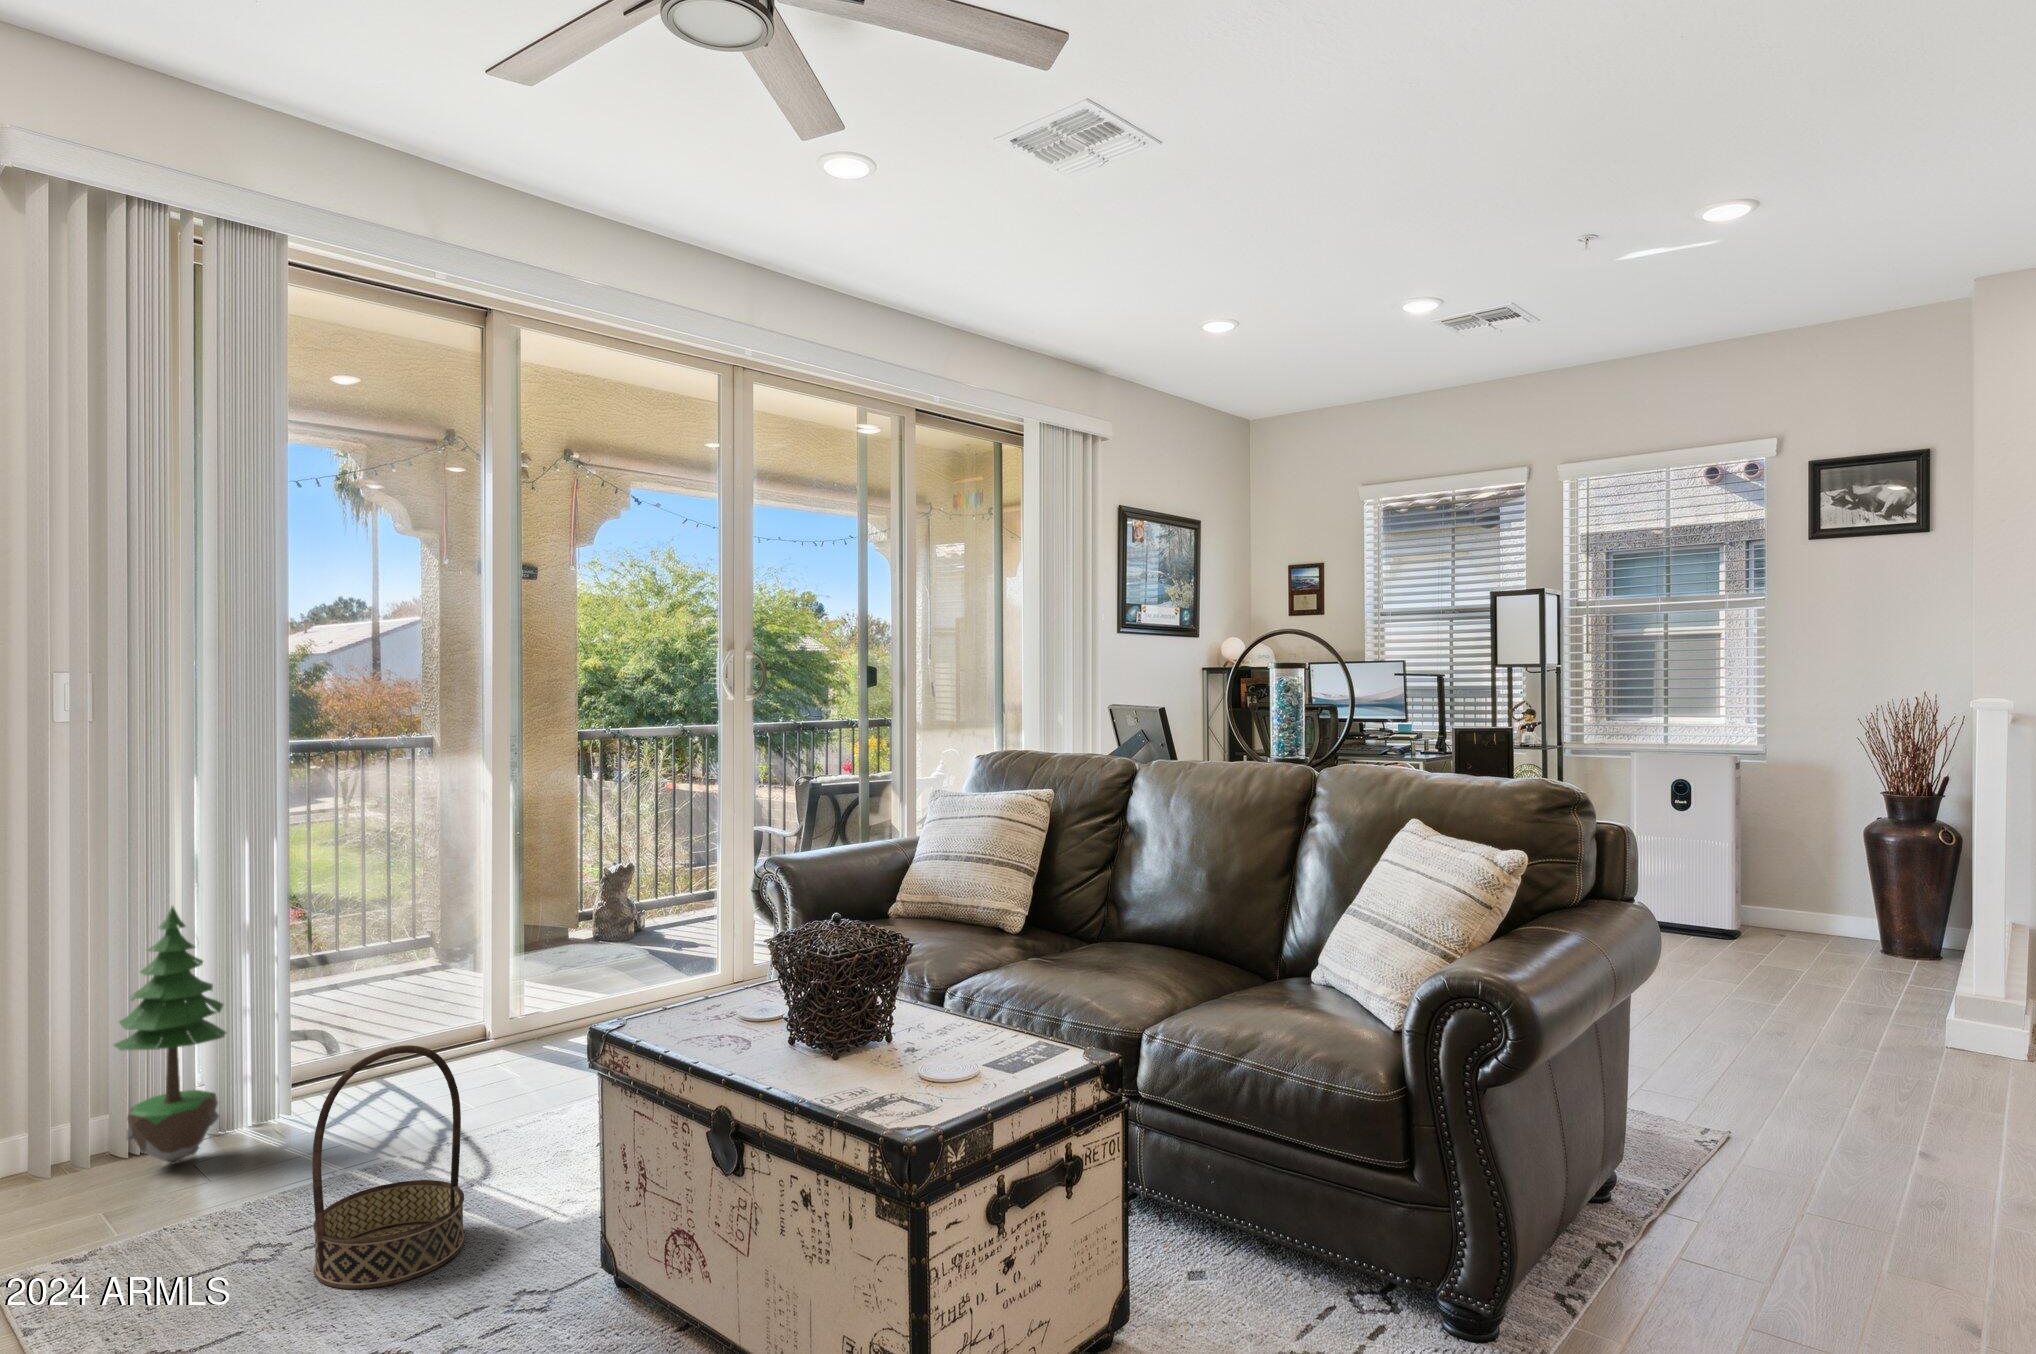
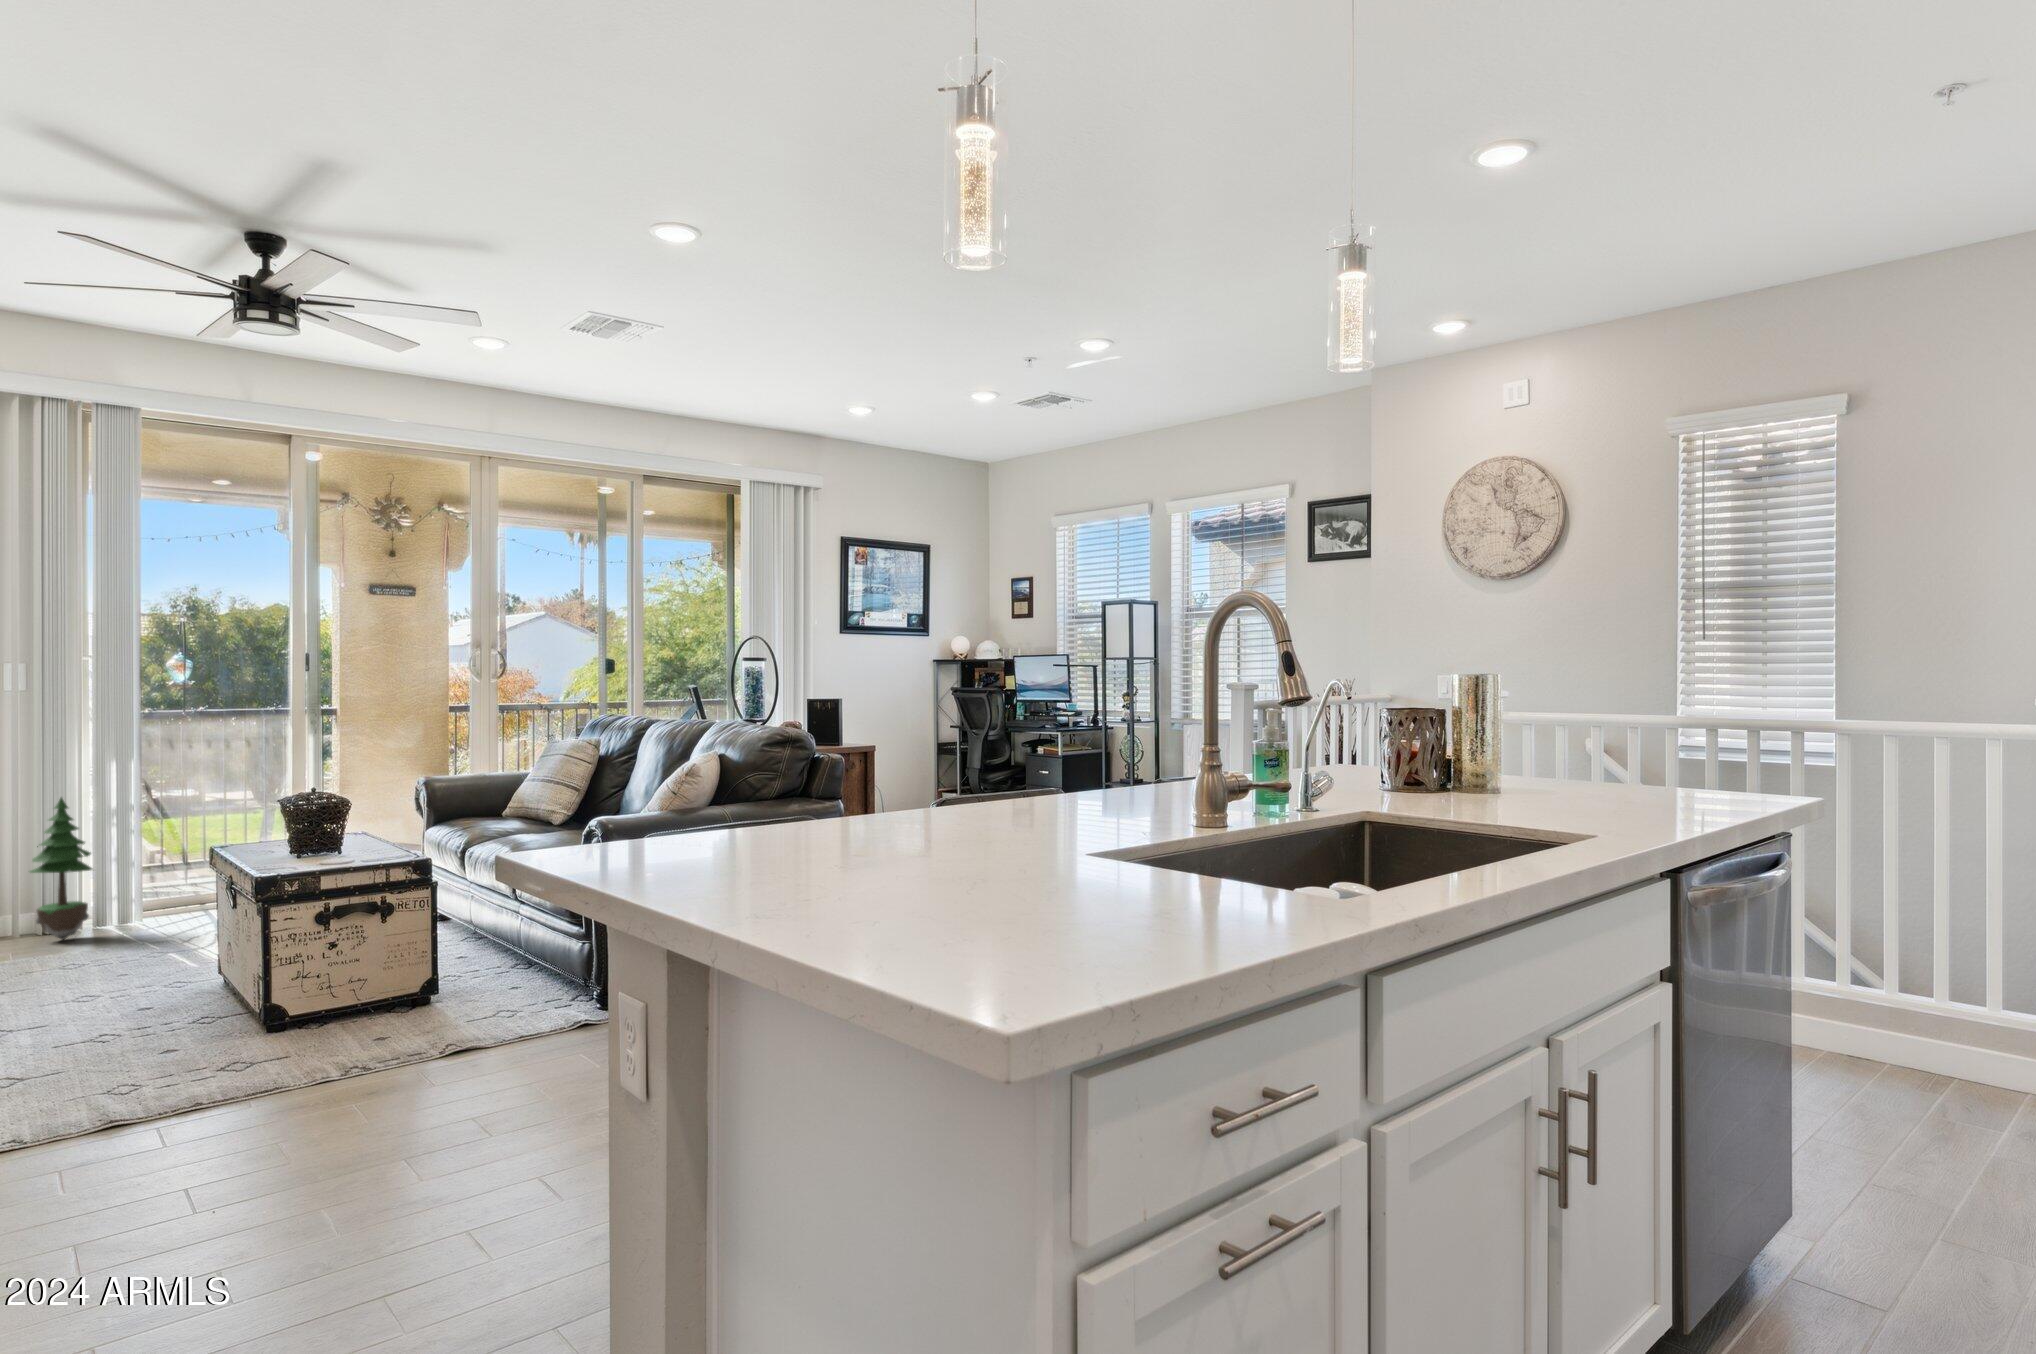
basket: present [312,1045,465,1289] -> none [88,863,179,979]

